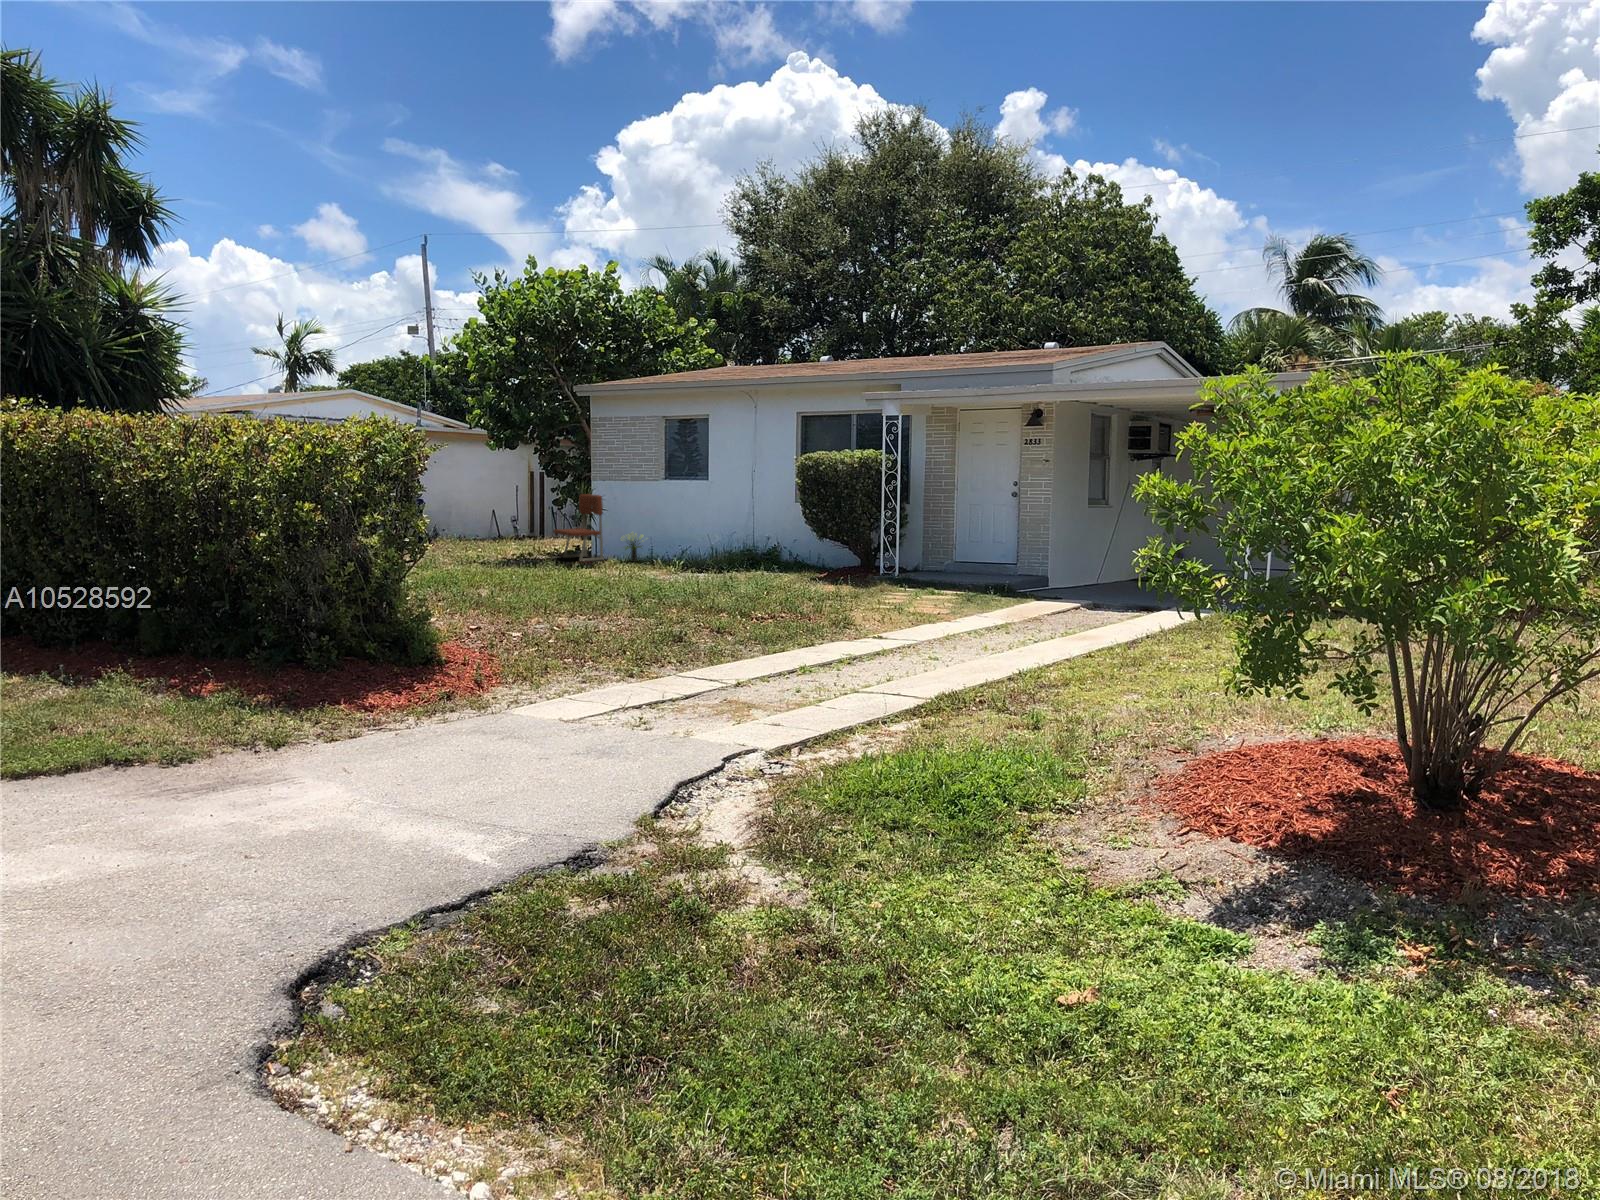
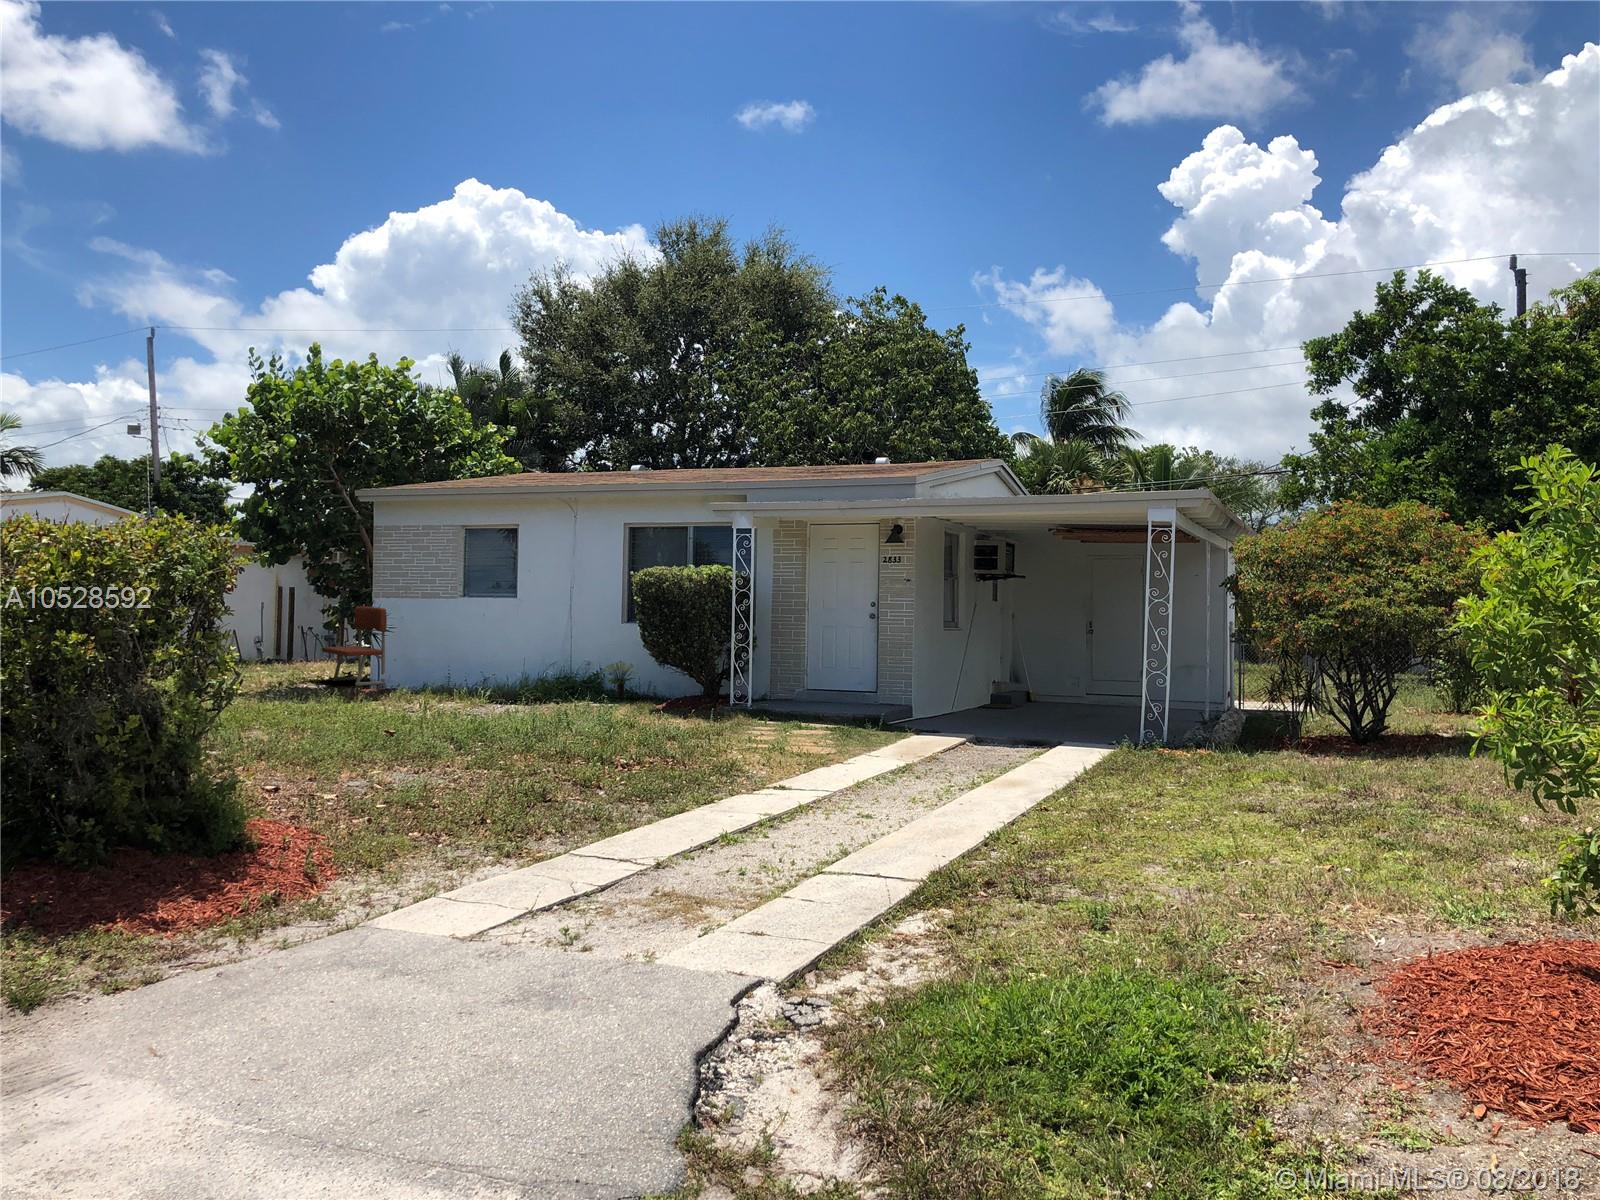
potted plant: present [621,532,643,562] -> present [603,661,639,698]

